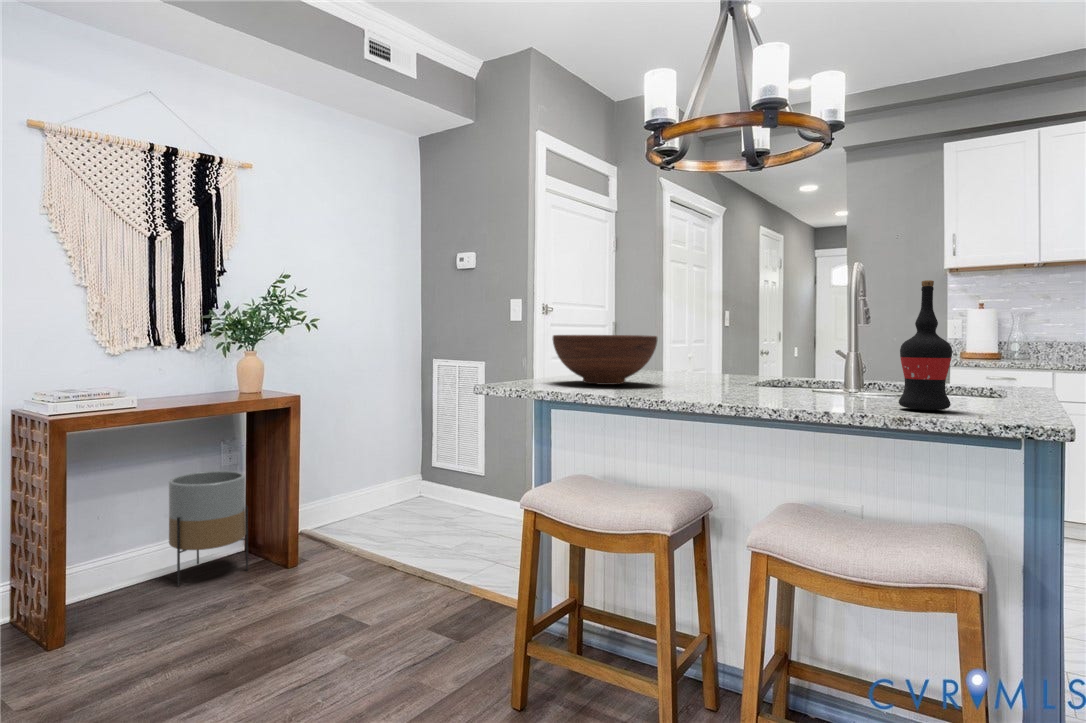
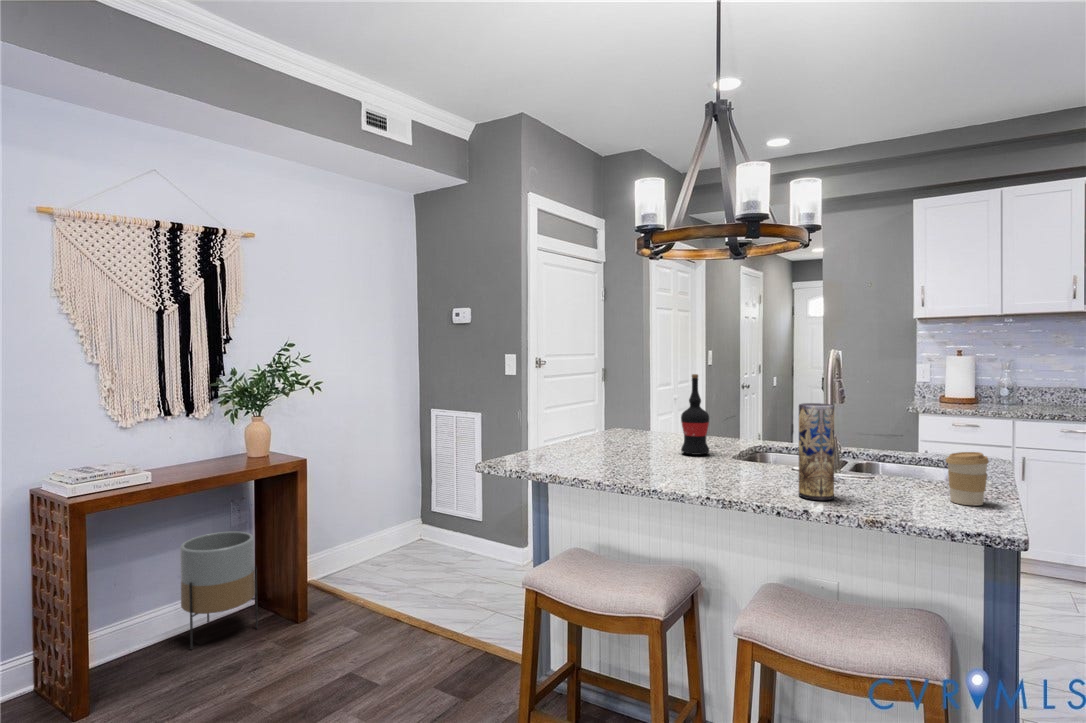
wine bottle: present [899,280,952,410] -> present [681,374,709,455]
vase: none [818,303,860,406] -> present [799,403,834,500]
fruit bowl: present [553,335,657,385] -> none [550,409,648,462]
coffee cup: none [982,355,1031,411] -> present [946,452,989,505]

